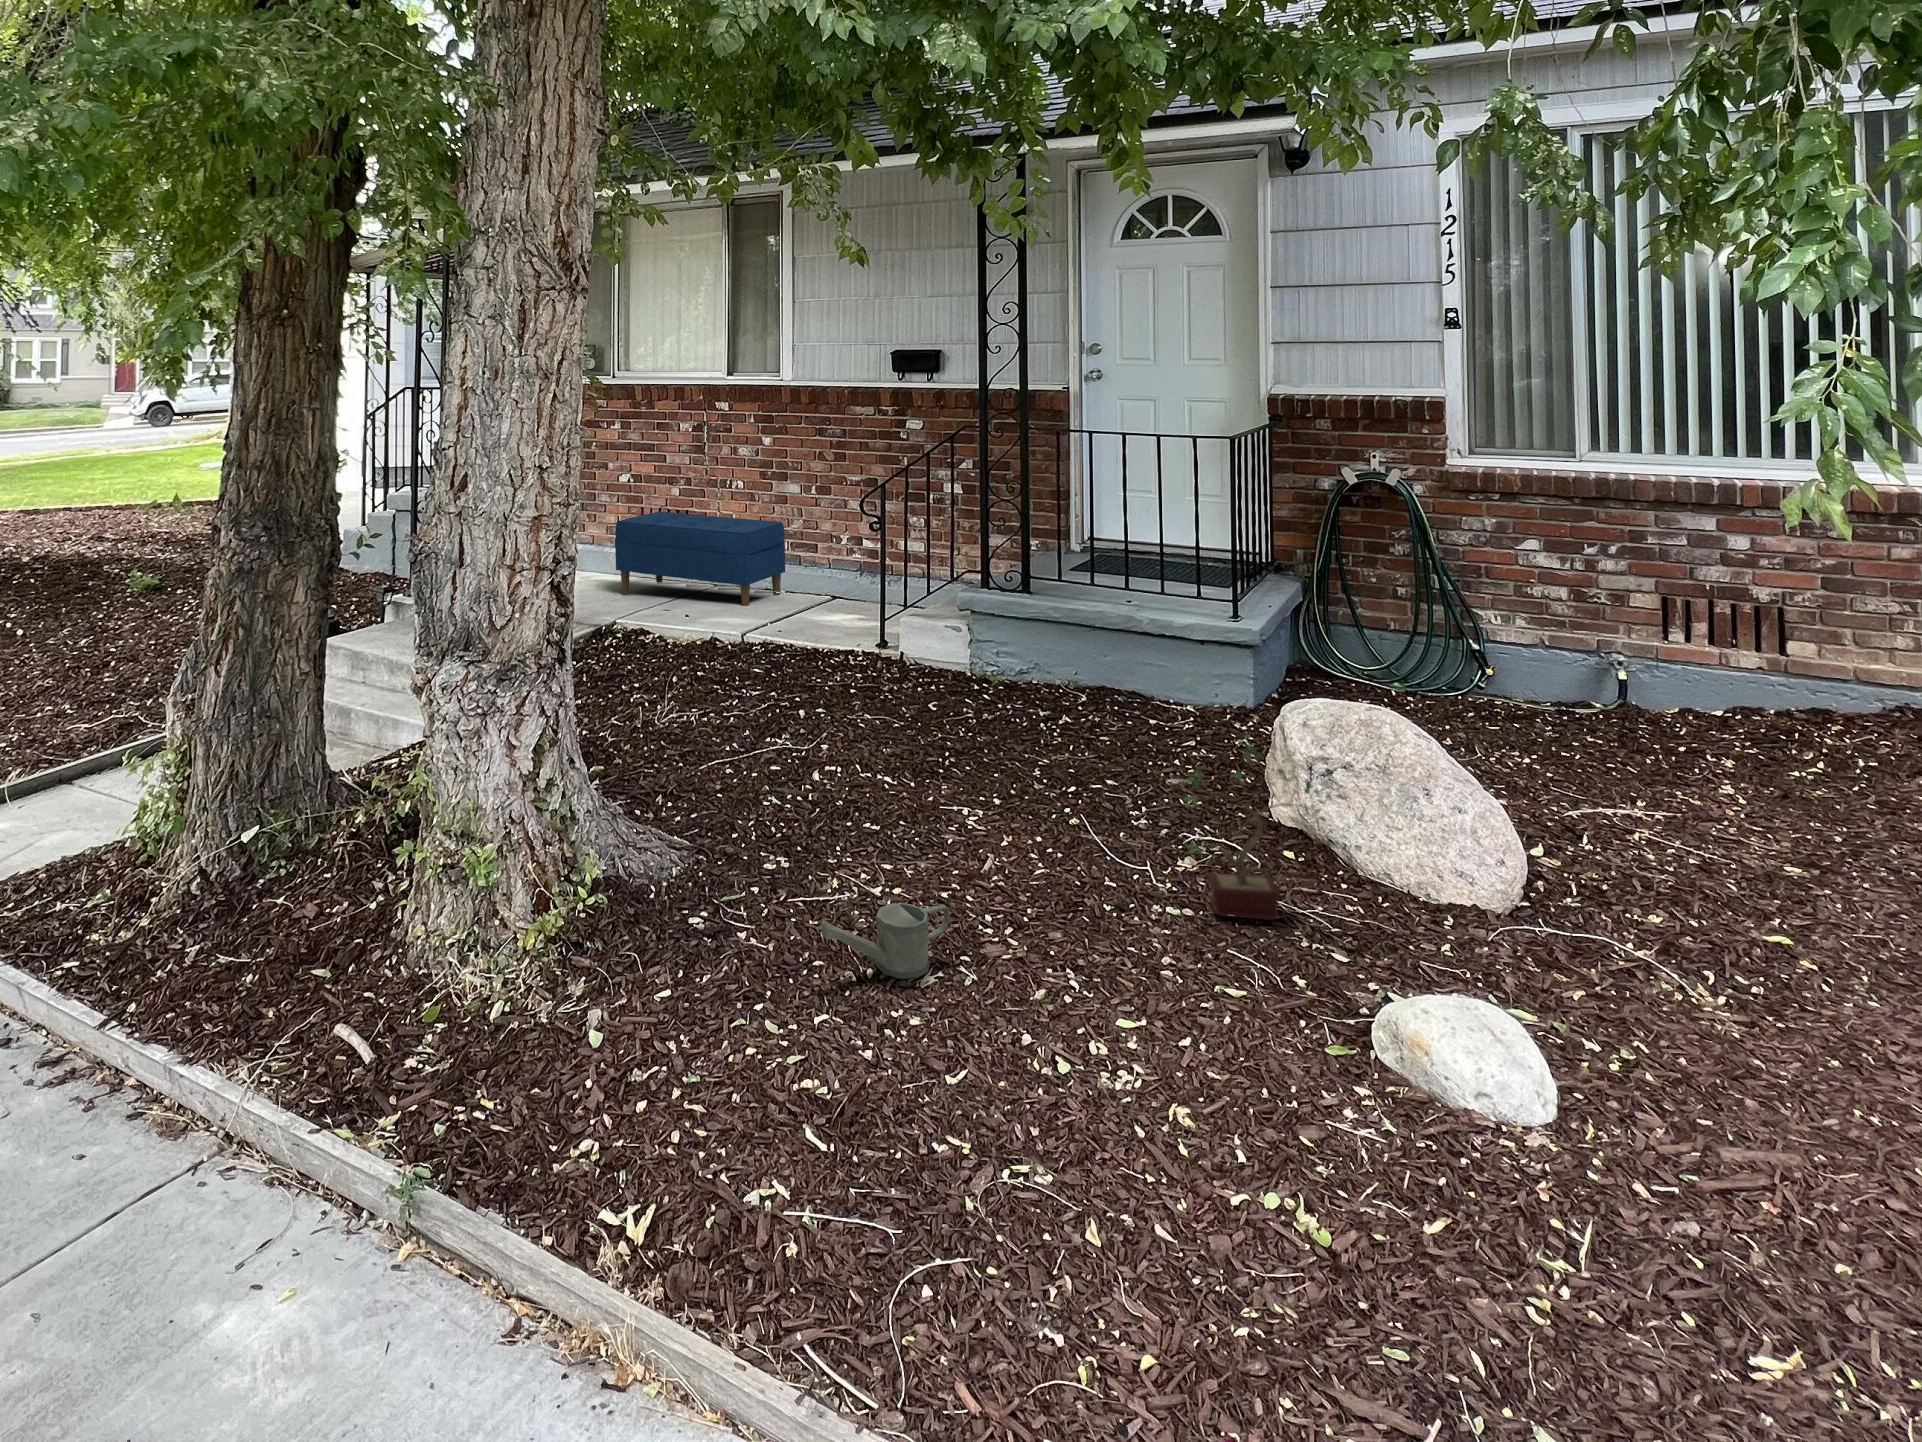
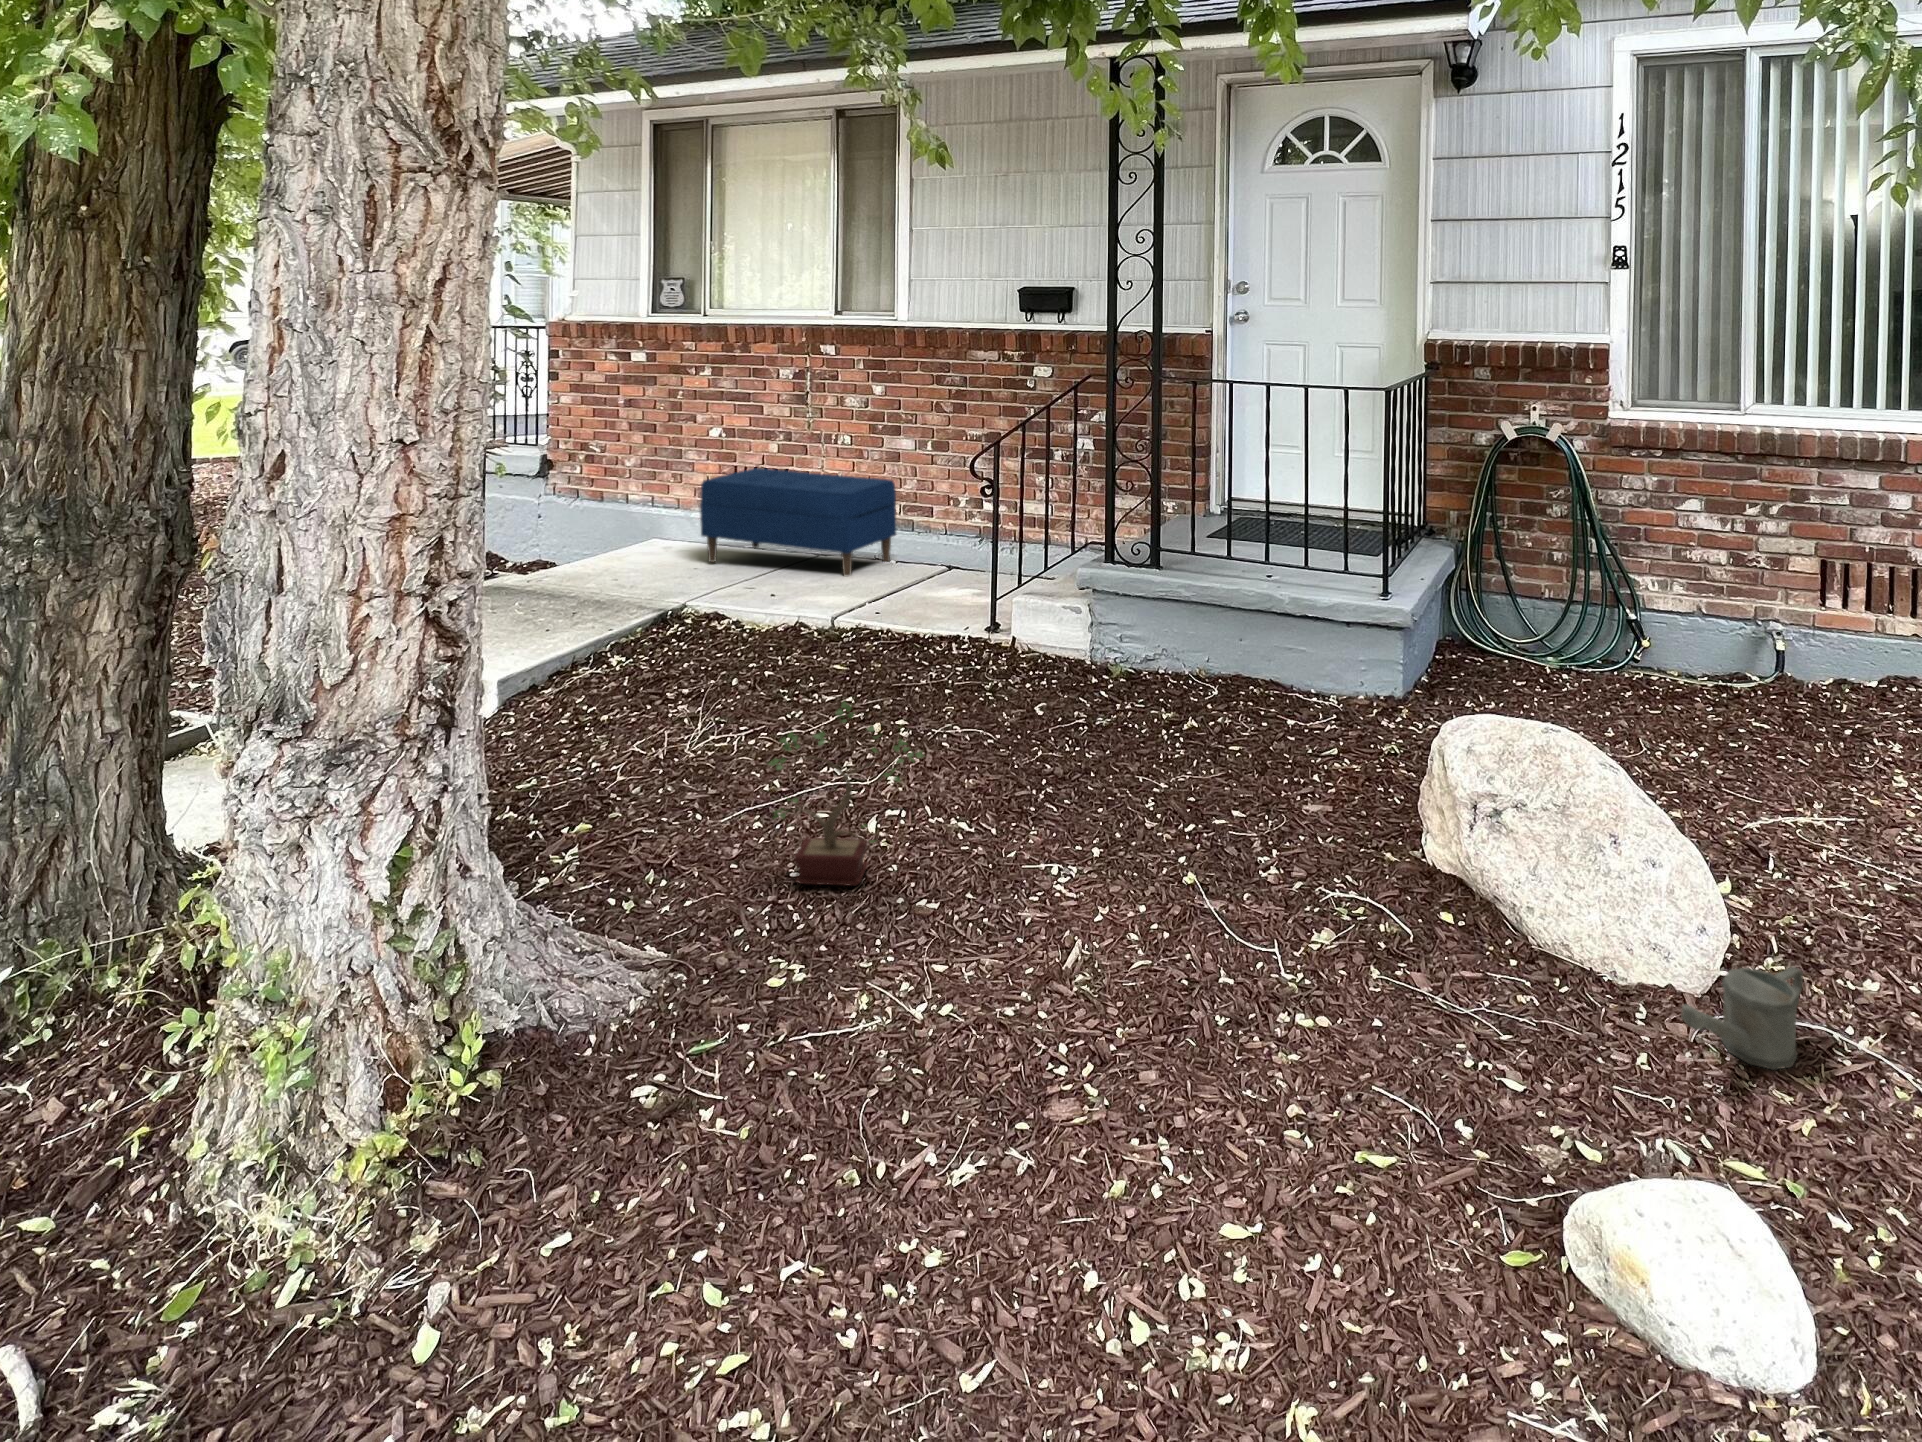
potted plant: present [1183,744,1348,920] -> present [769,701,923,886]
watering can: present [821,903,950,979] -> present [1681,967,1803,1070]

